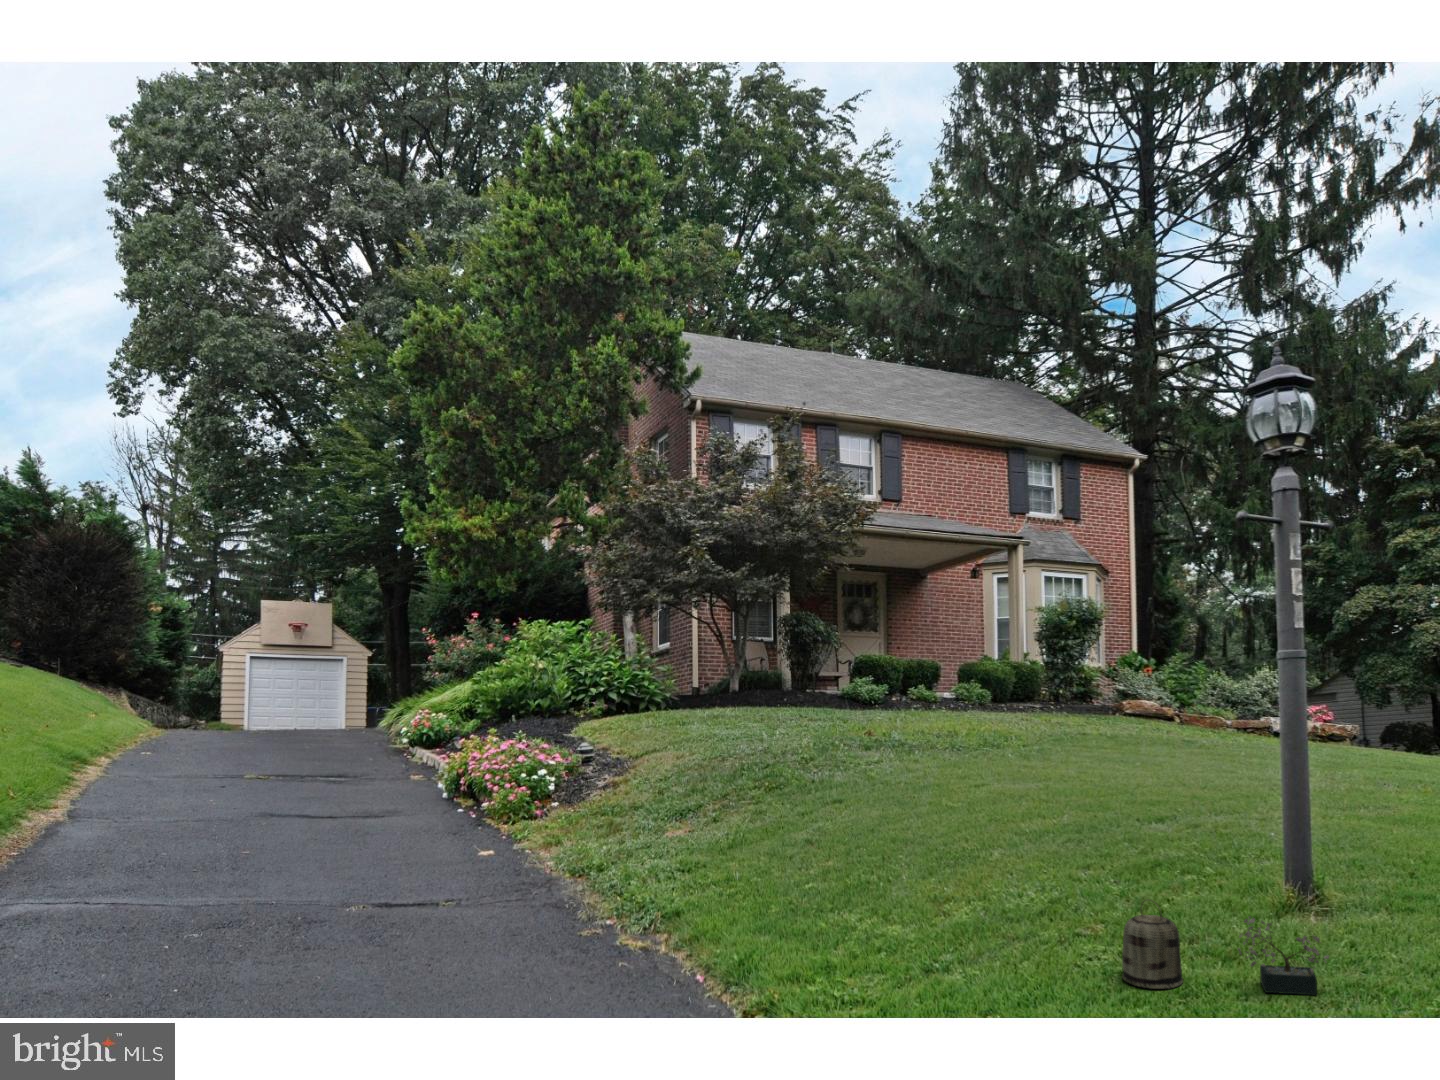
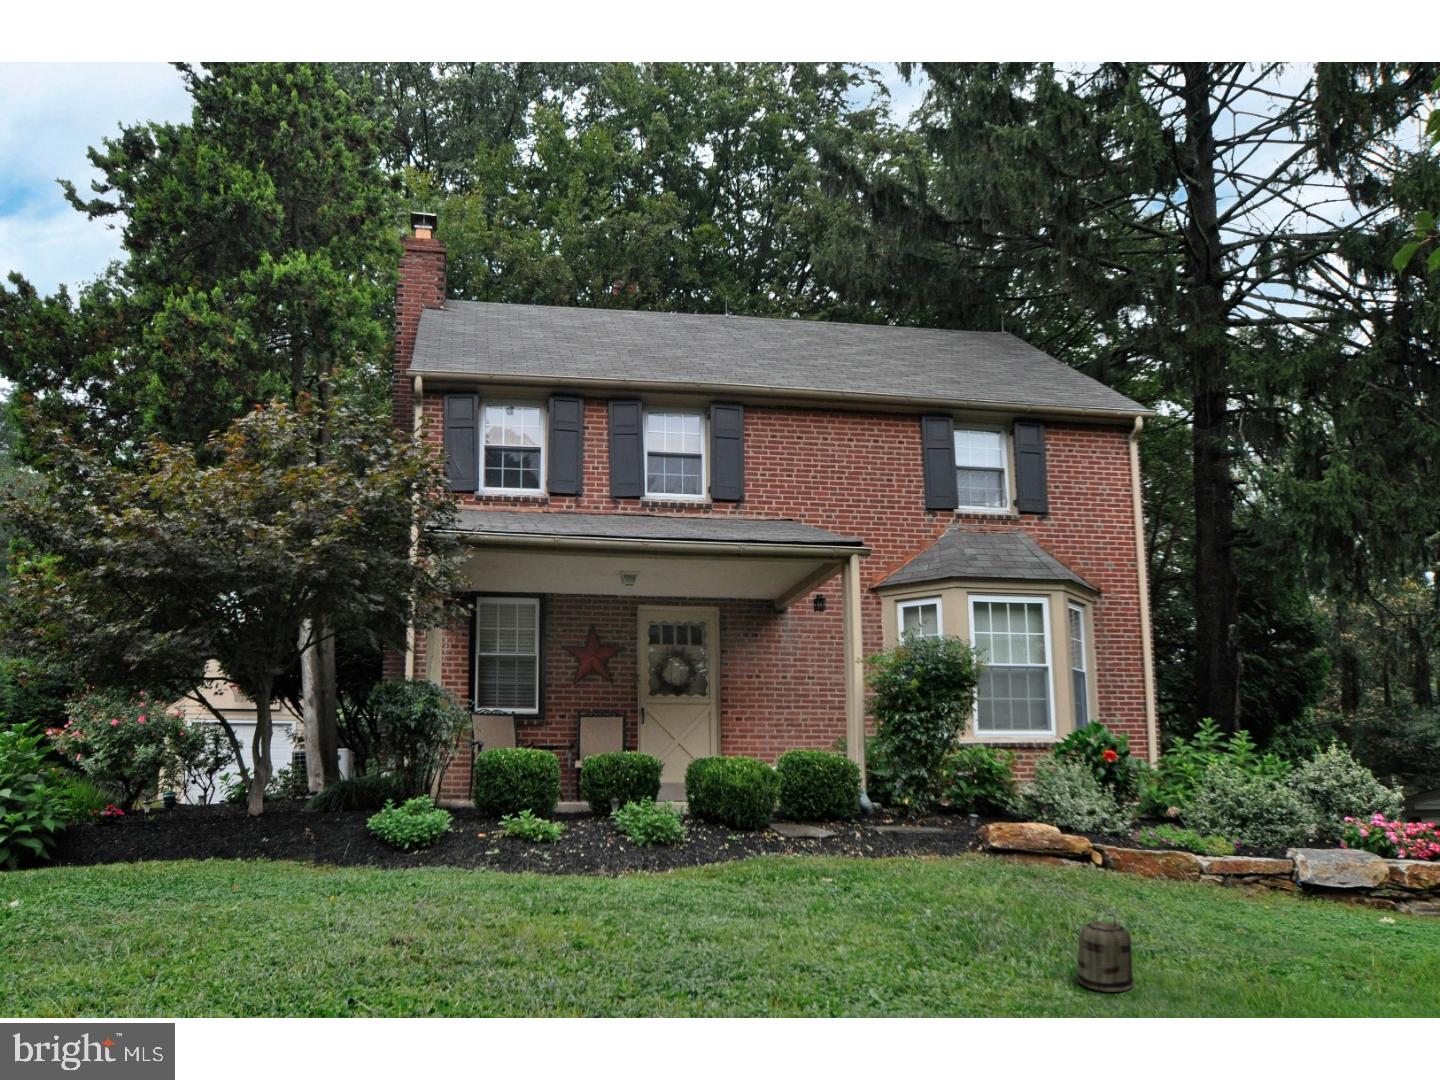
decorative plant: present [1238,916,1329,995] -> none [1185,924,1270,1000]

